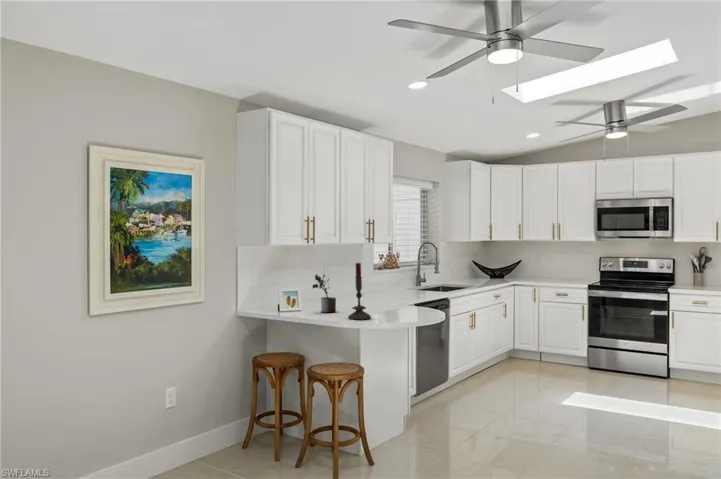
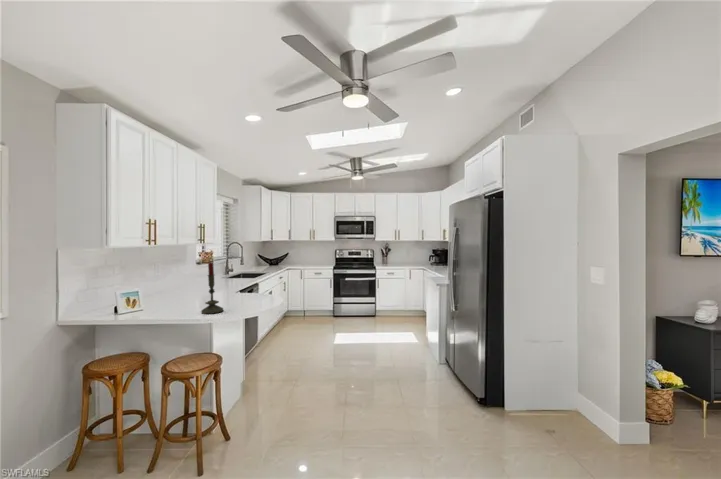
potted plant: present [313,275,336,312] -> none [157,274,181,309]

